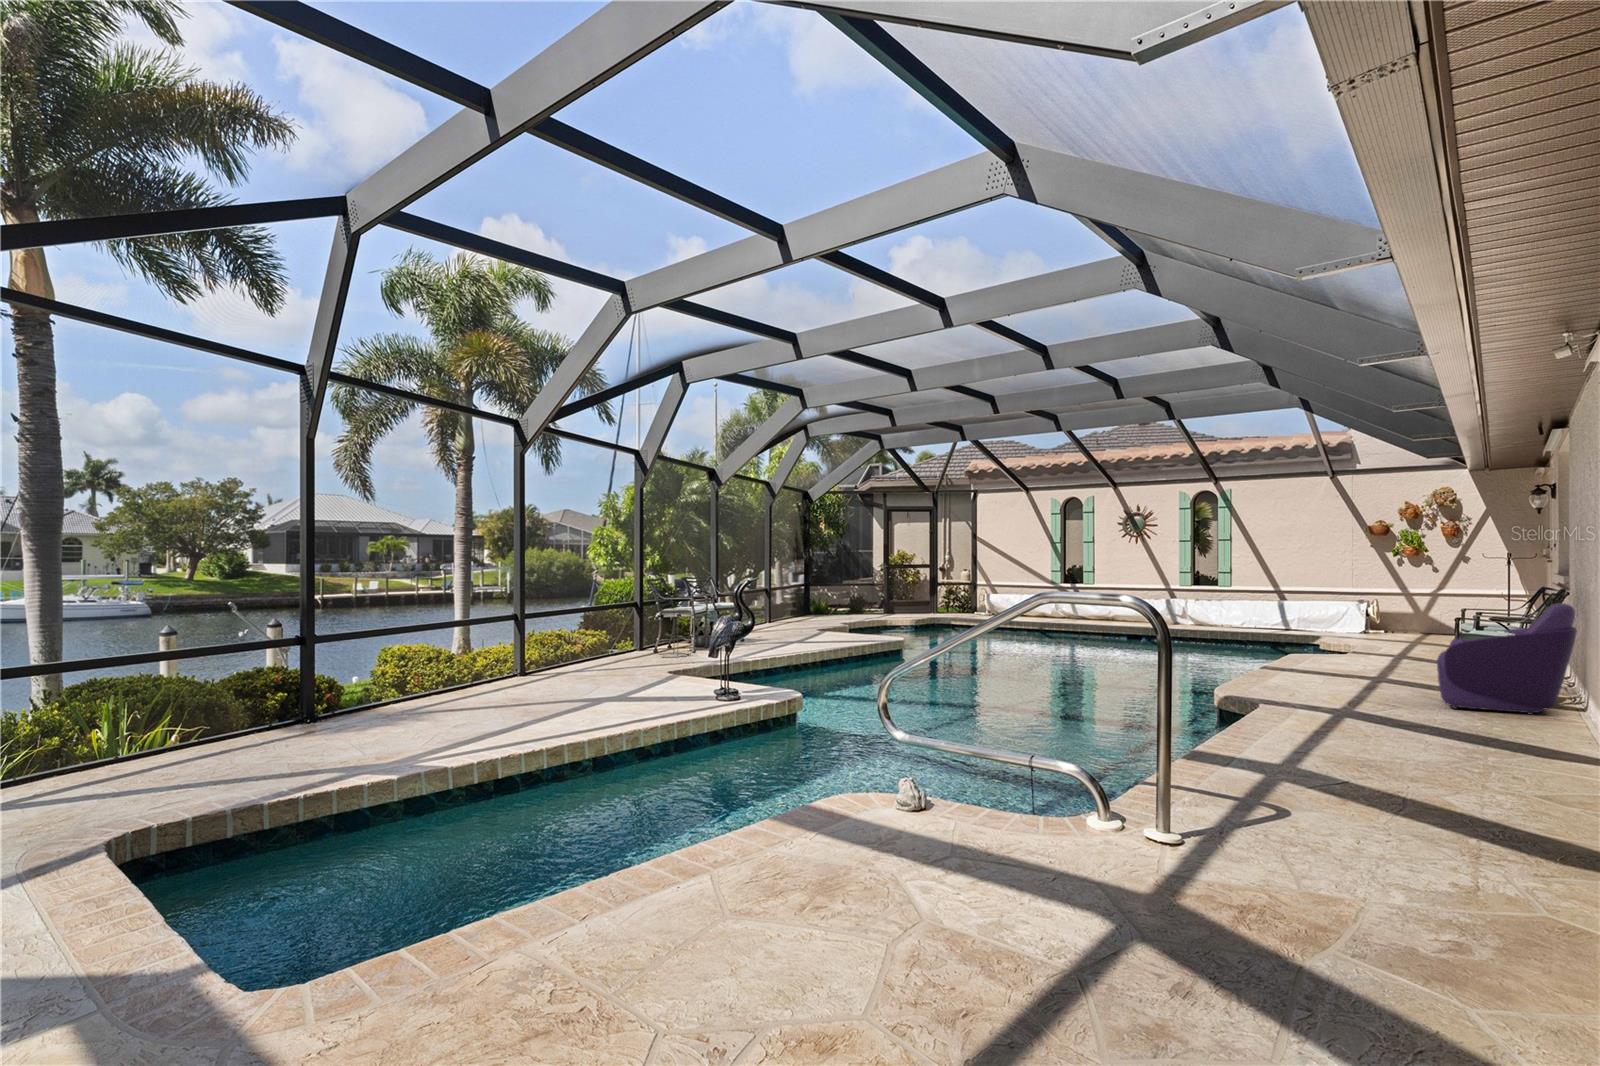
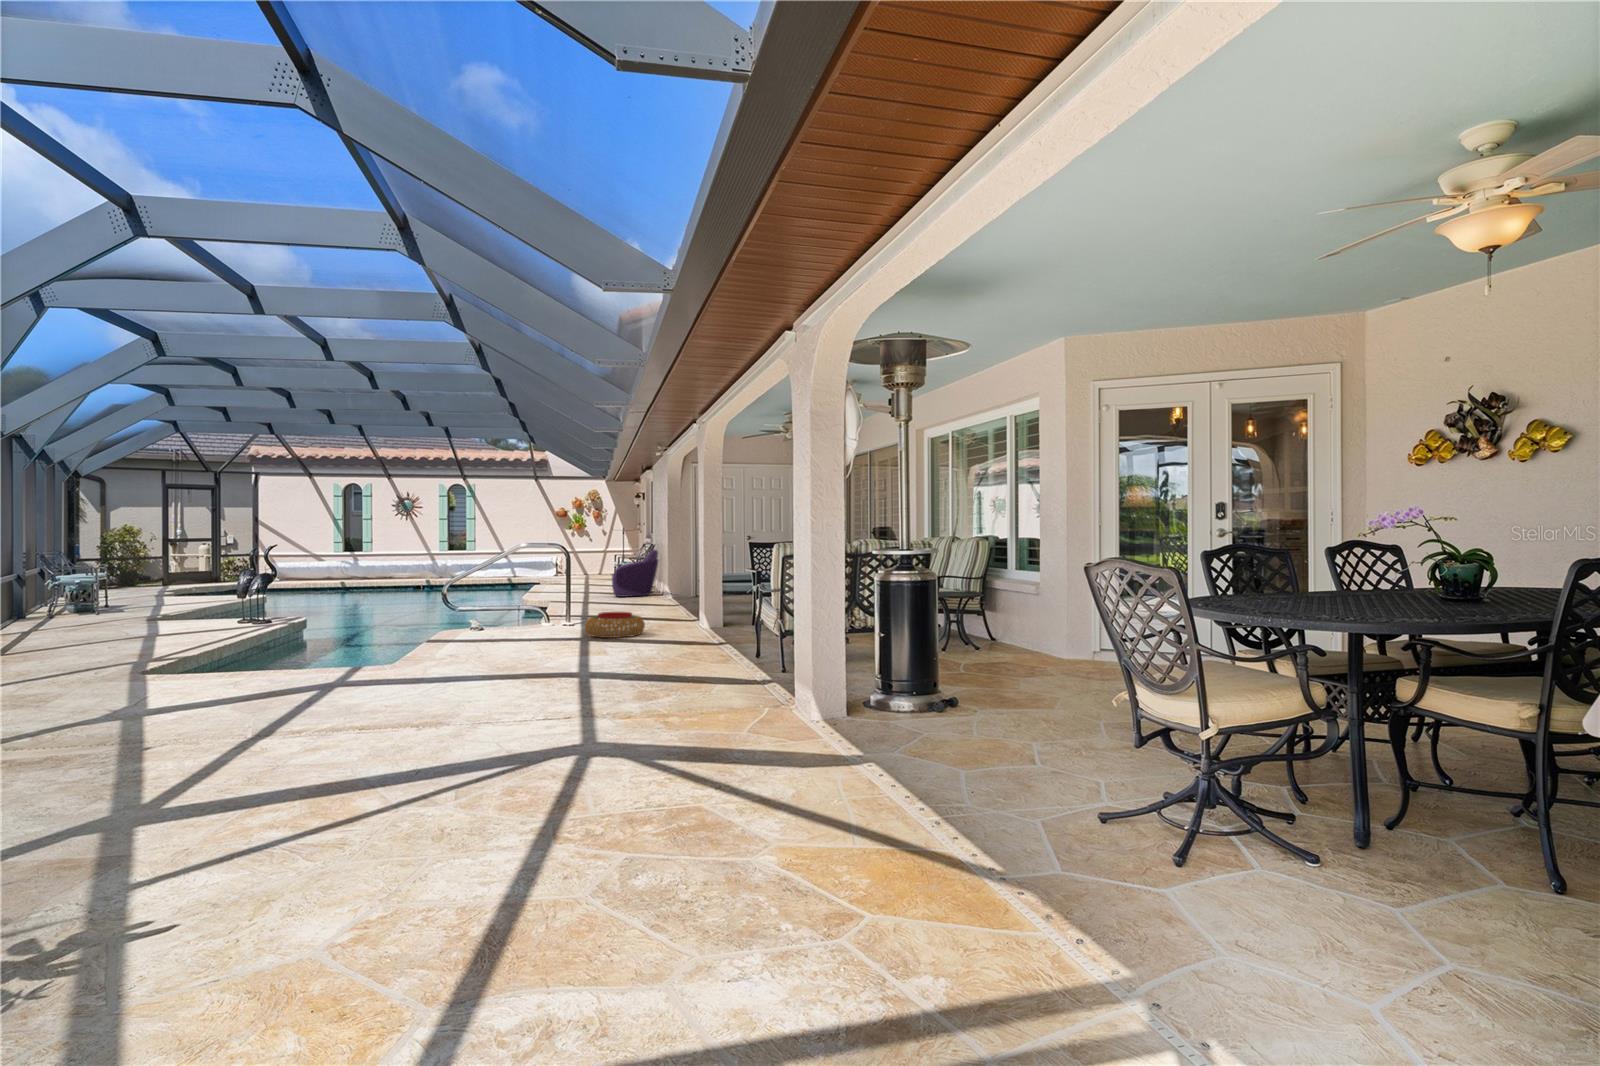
side table: present [660,609,692,658] -> none [34,581,80,626]
pouf: none [1184,833,1434,976] -> present [585,612,645,638]

